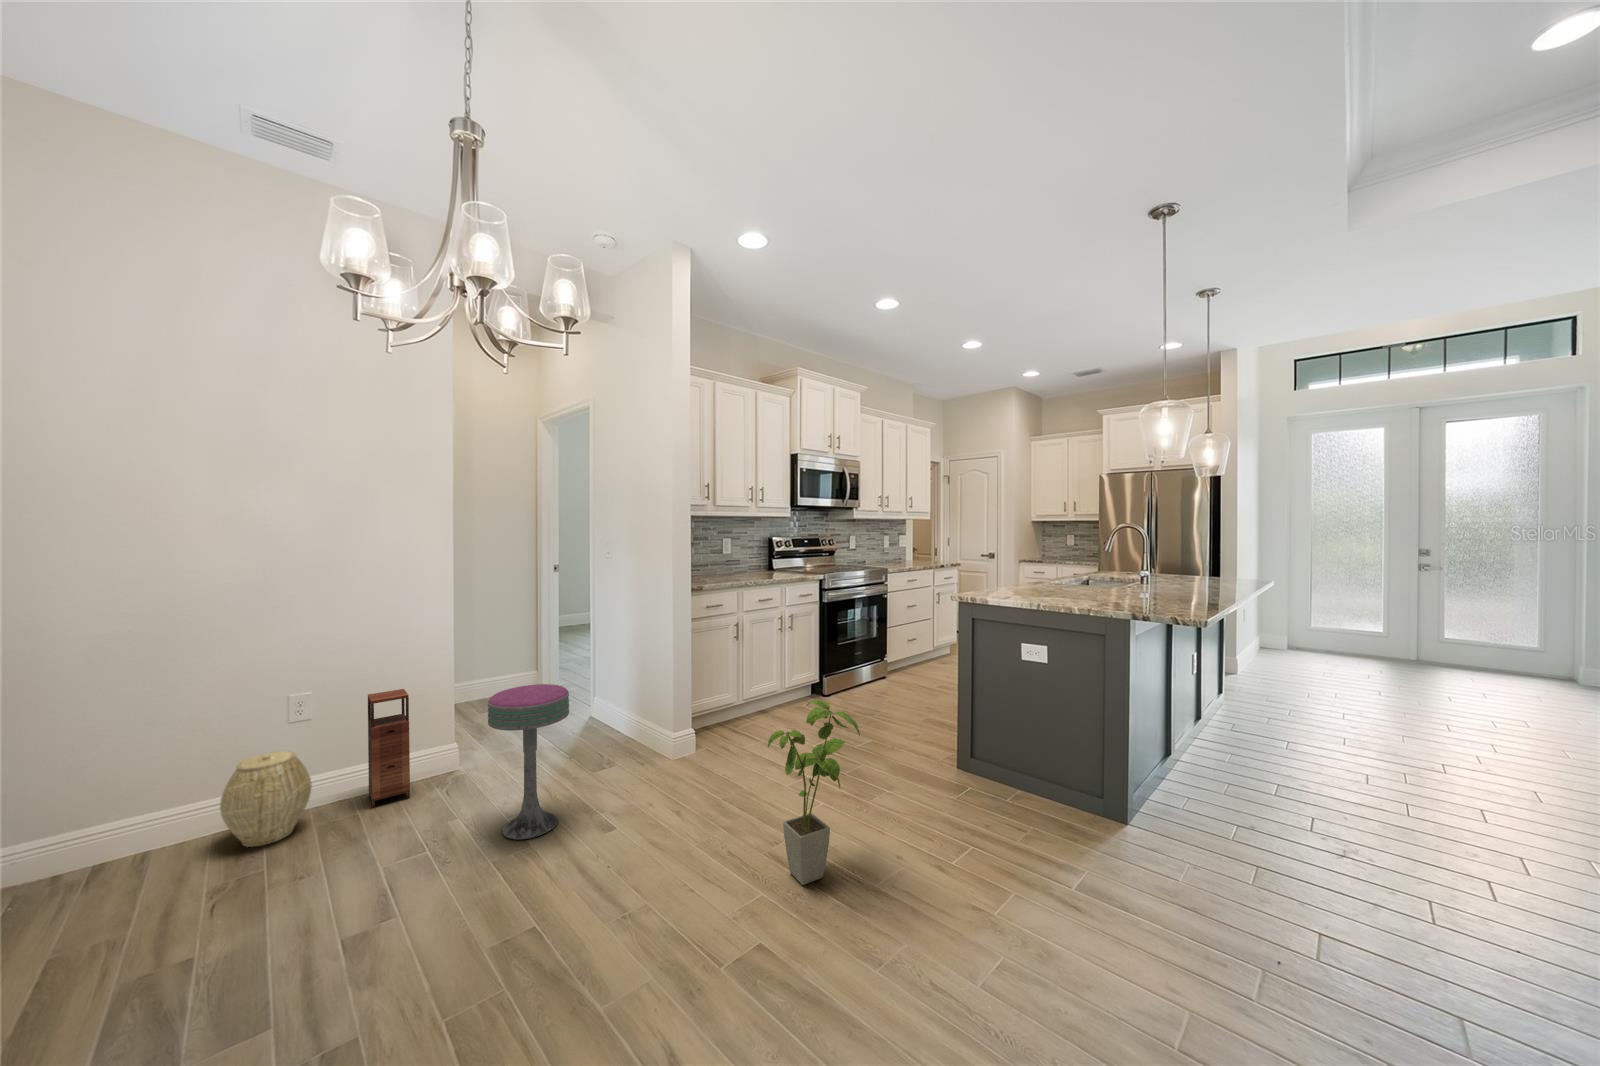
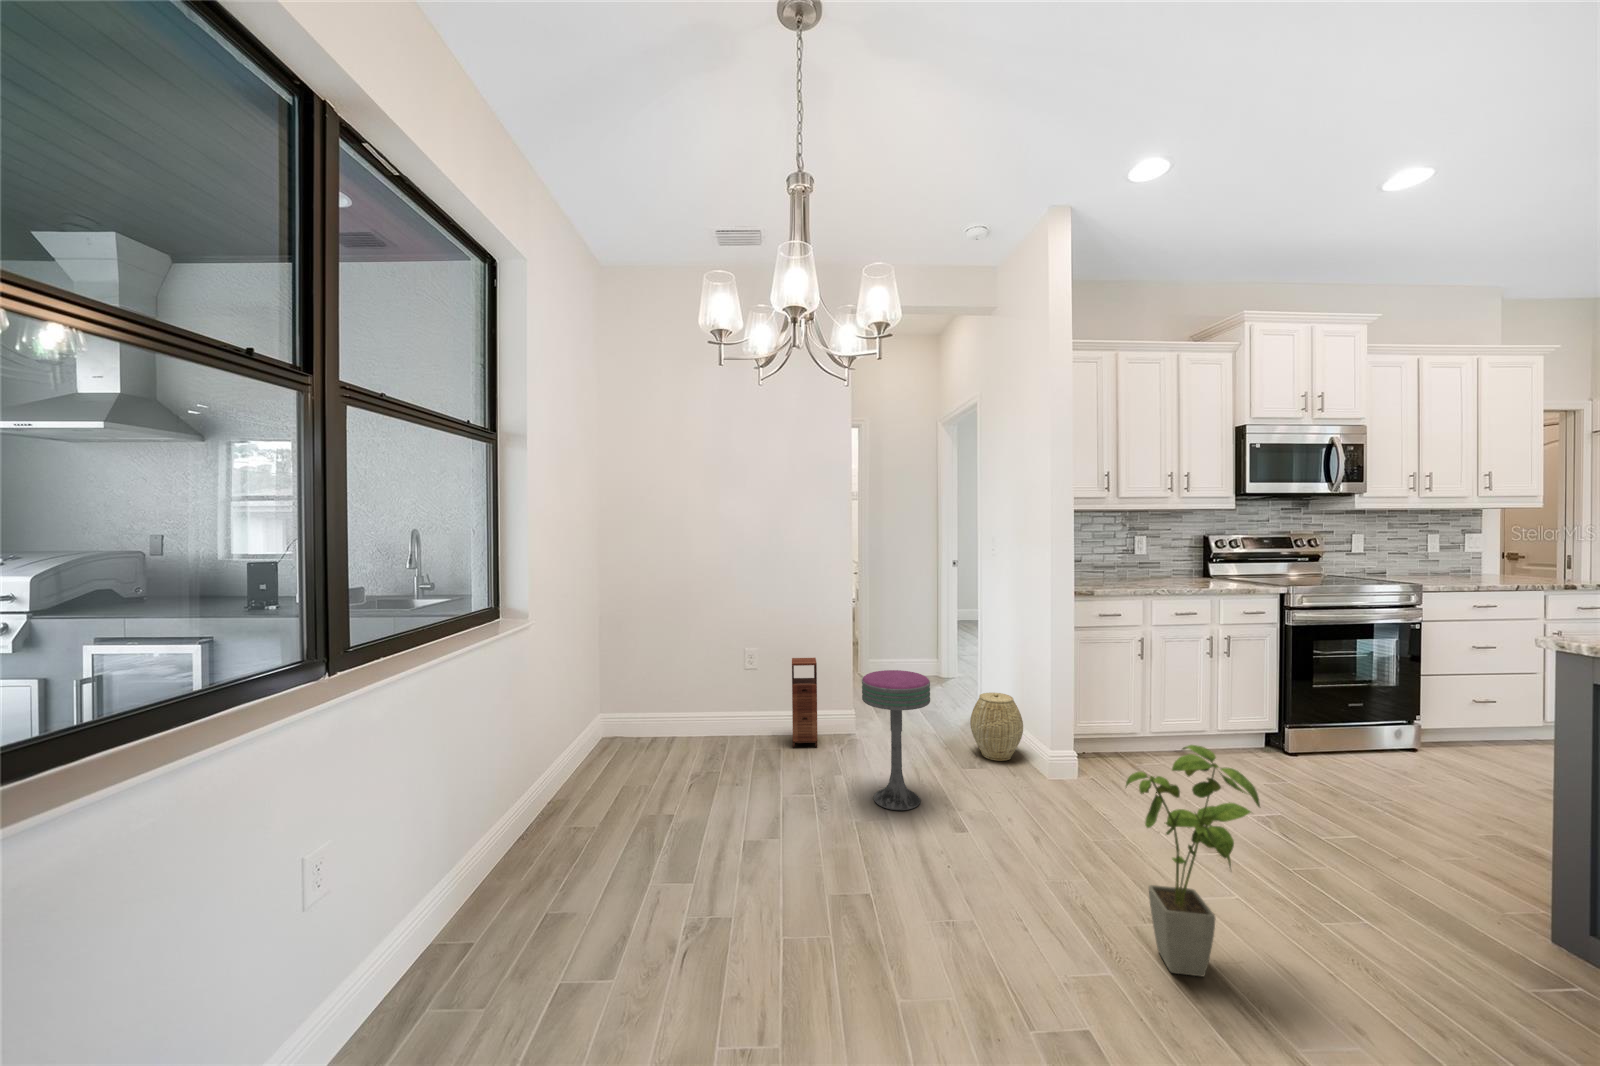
woven basket: present [220,751,312,847] -> present [970,693,1023,761]

